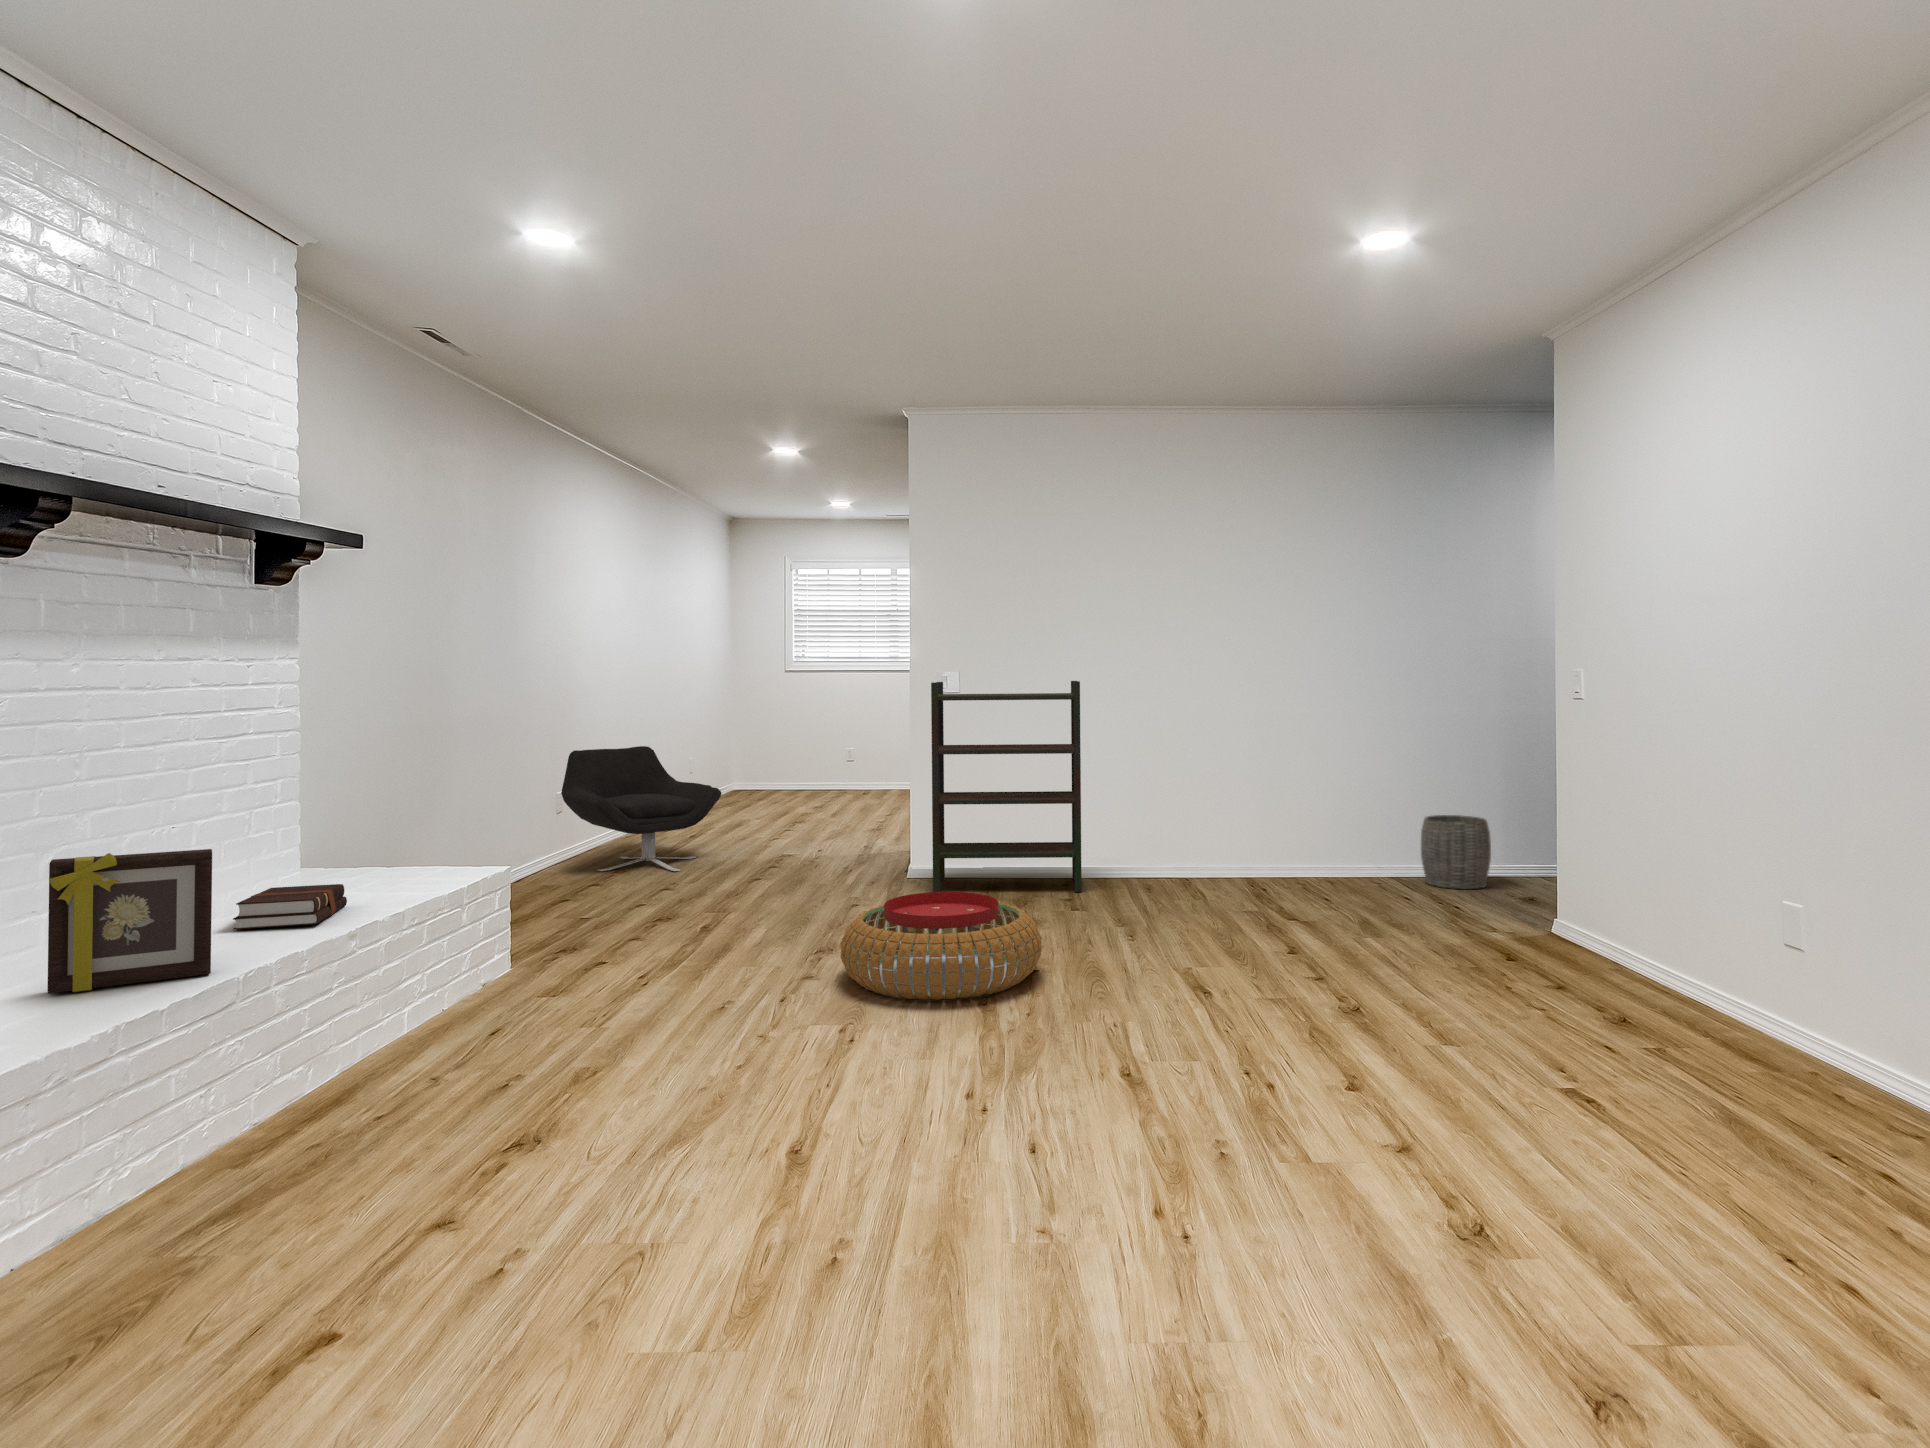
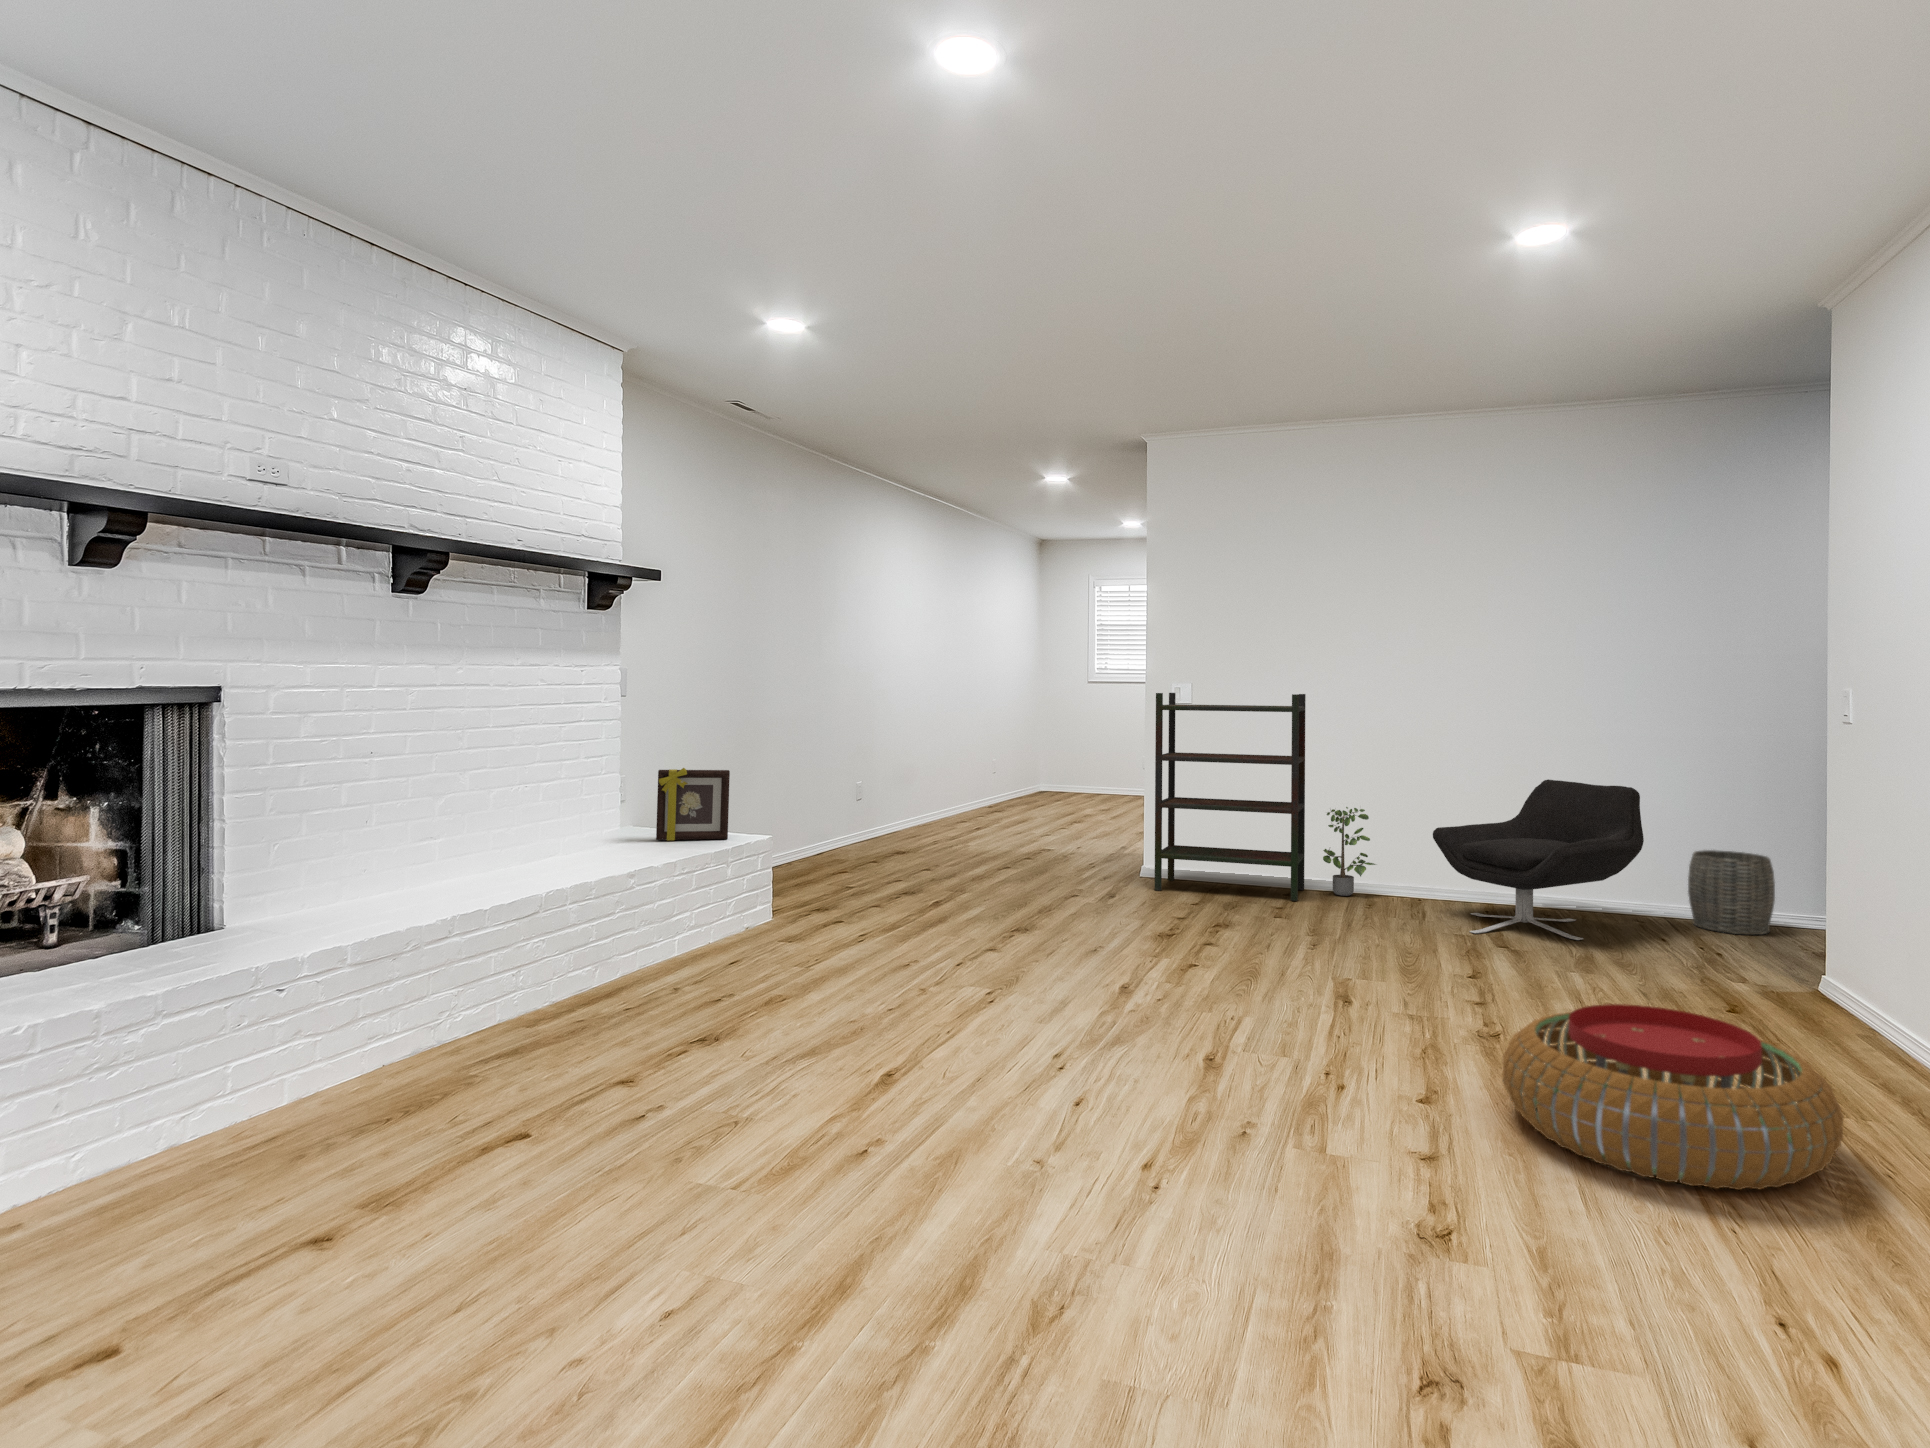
lounge chair: present [561,746,721,871] -> present [1433,779,1644,940]
potted plant: none [1099,791,1153,882] -> present [1323,807,1375,896]
picture frame: present [47,849,212,993] -> present [656,768,730,841]
hardback book: present [233,884,347,929] -> none [557,836,639,864]
pouf: present [841,892,1042,1000] -> present [1503,1004,1843,1190]

